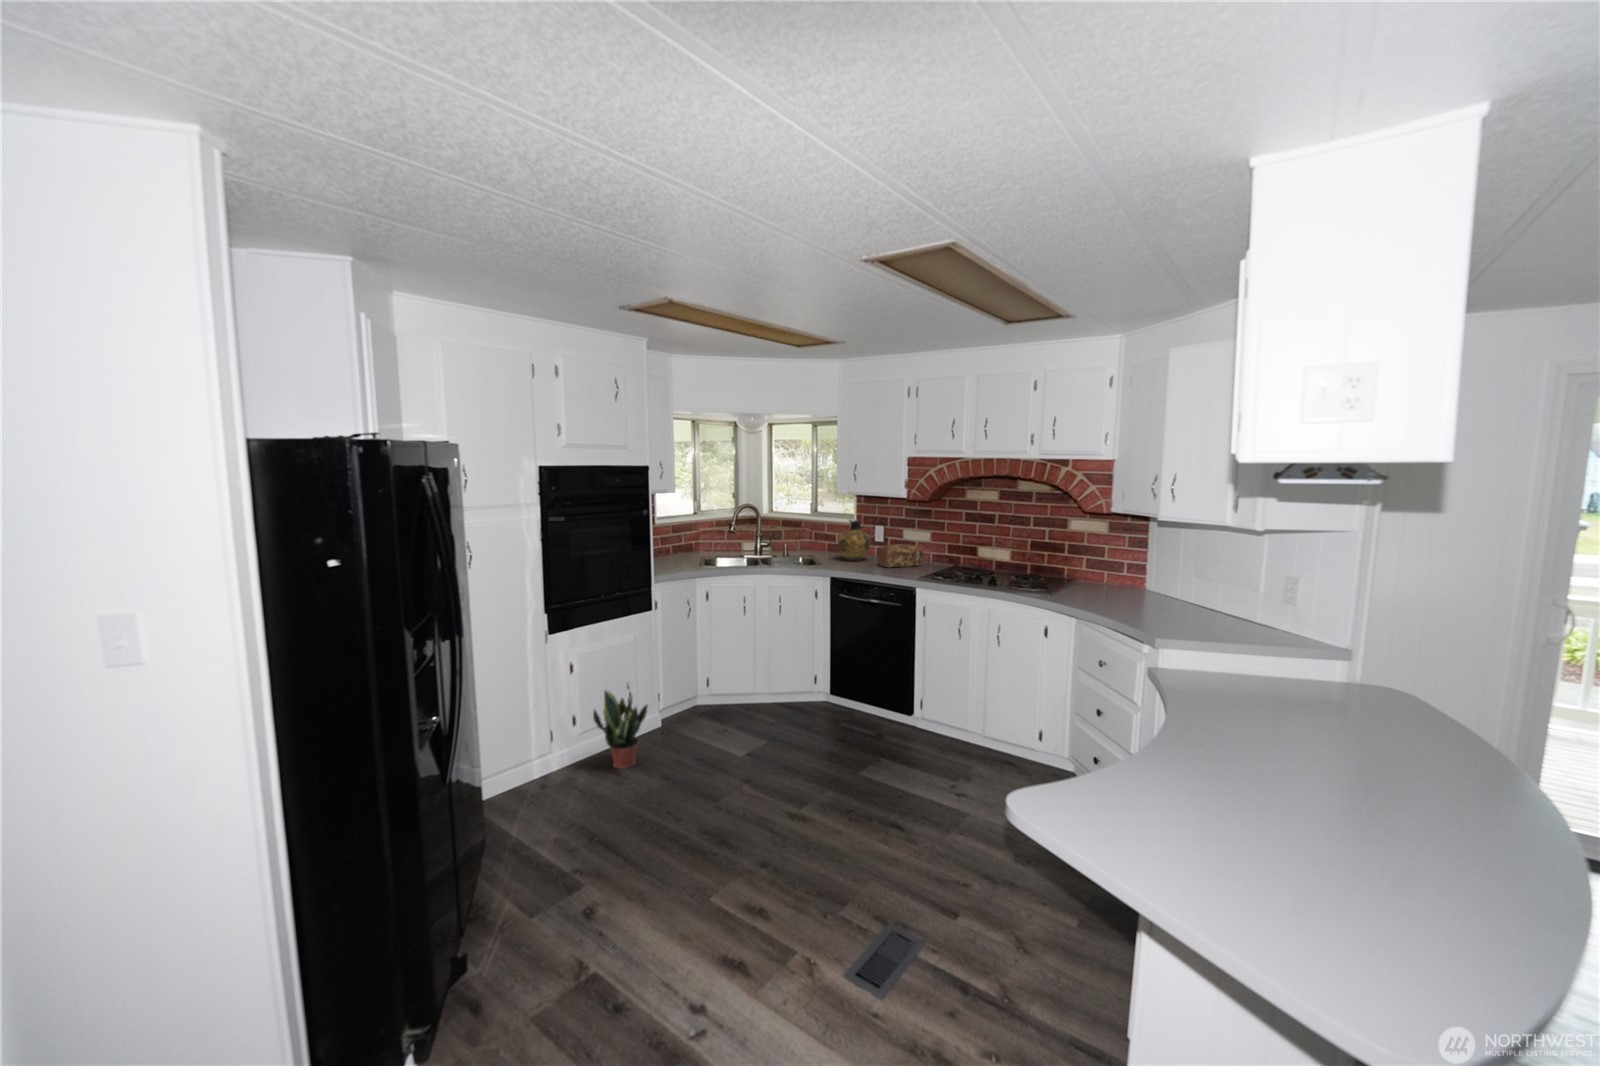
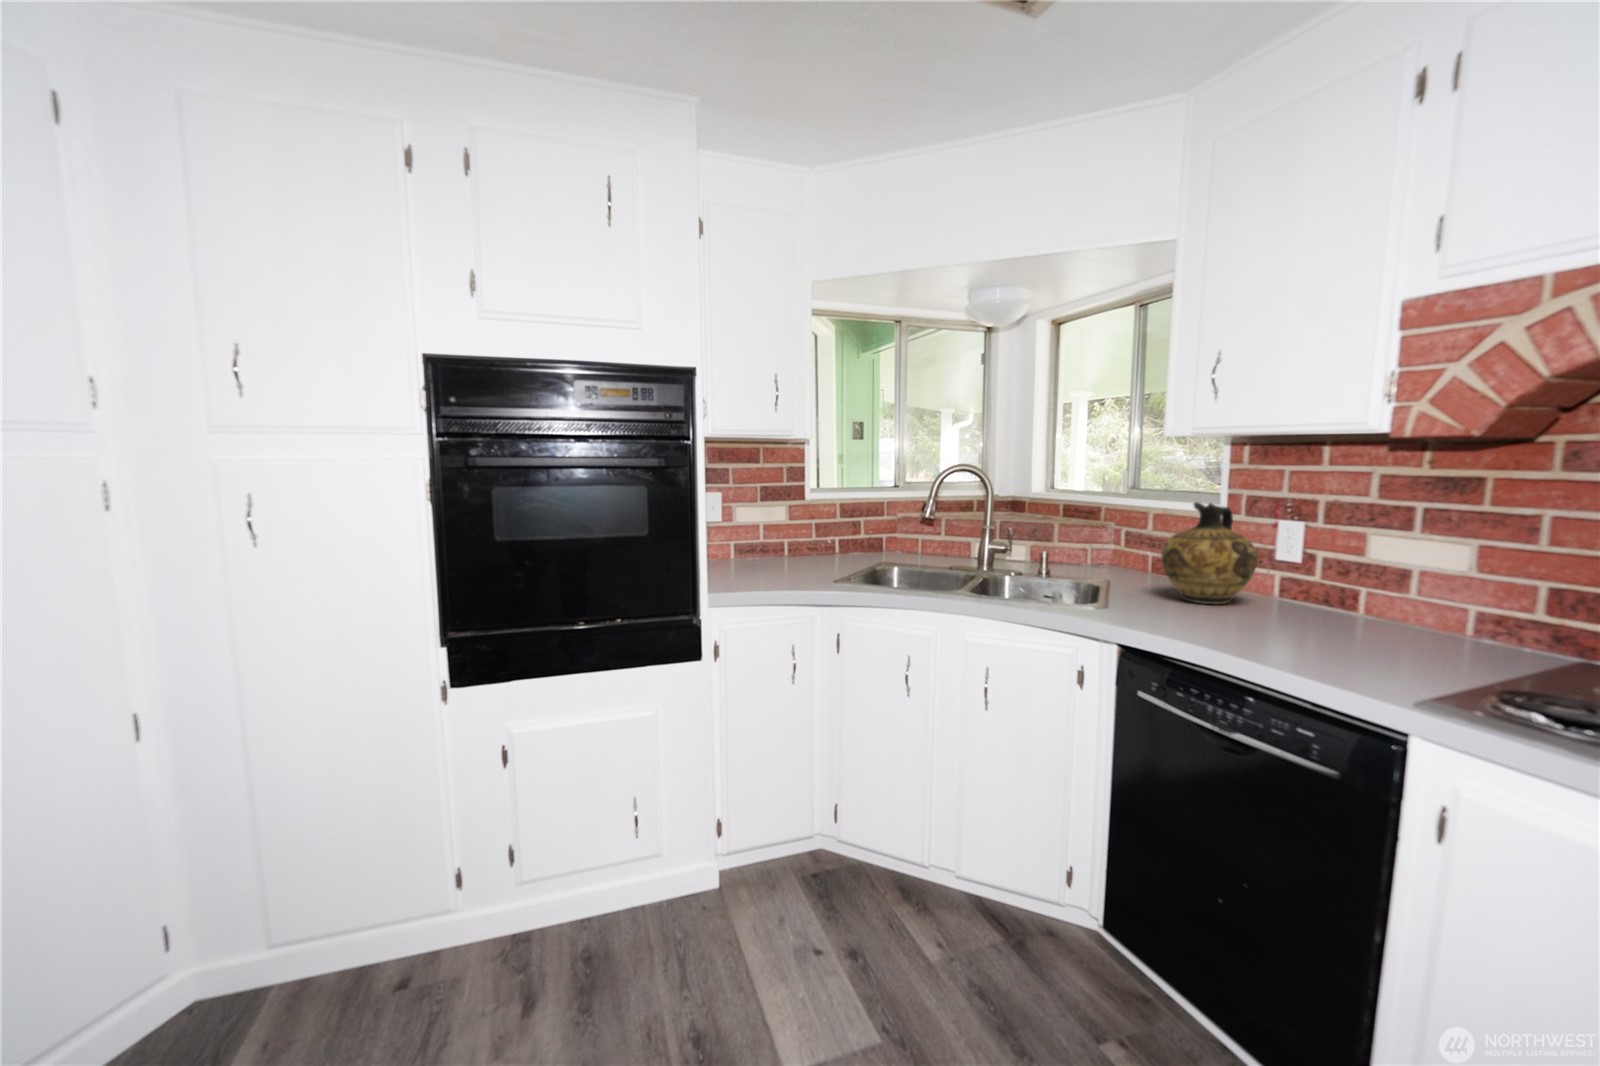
bread loaf: present [878,544,923,568] -> none [1268,573,1441,643]
potted plant: present [593,691,648,769] -> none [508,811,622,985]

